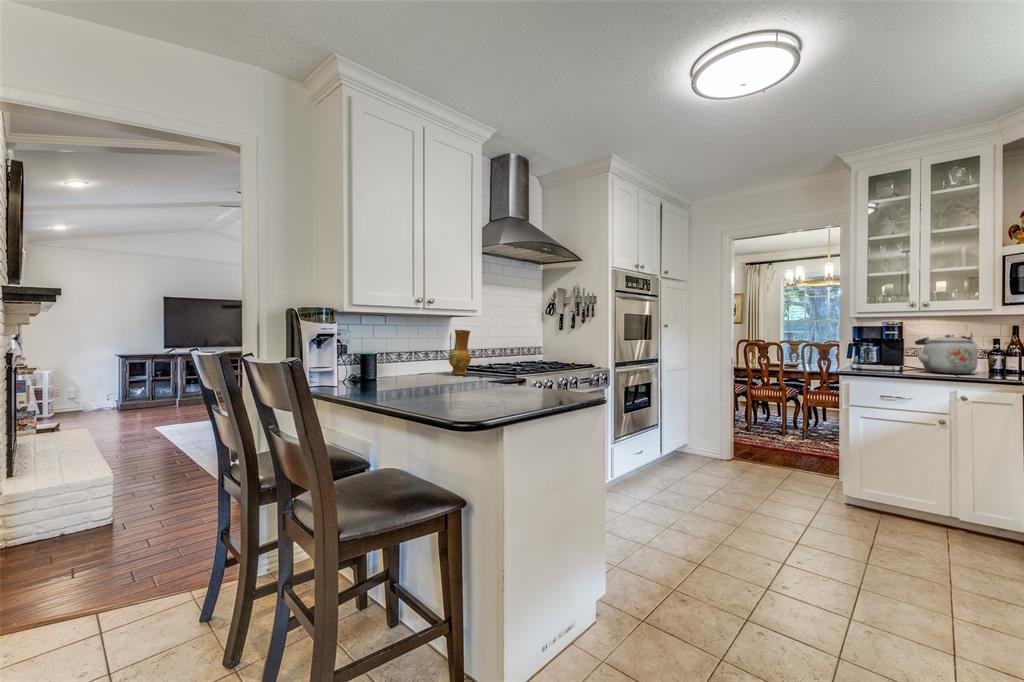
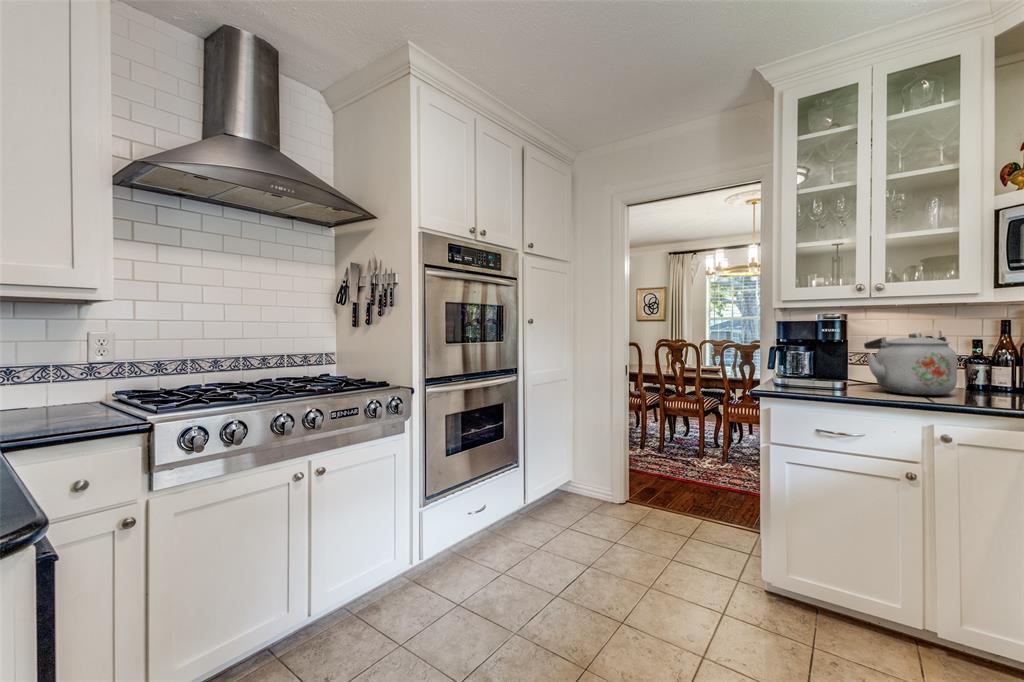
ceramic jug: present [449,330,471,375] -> none [29,327,89,416]

